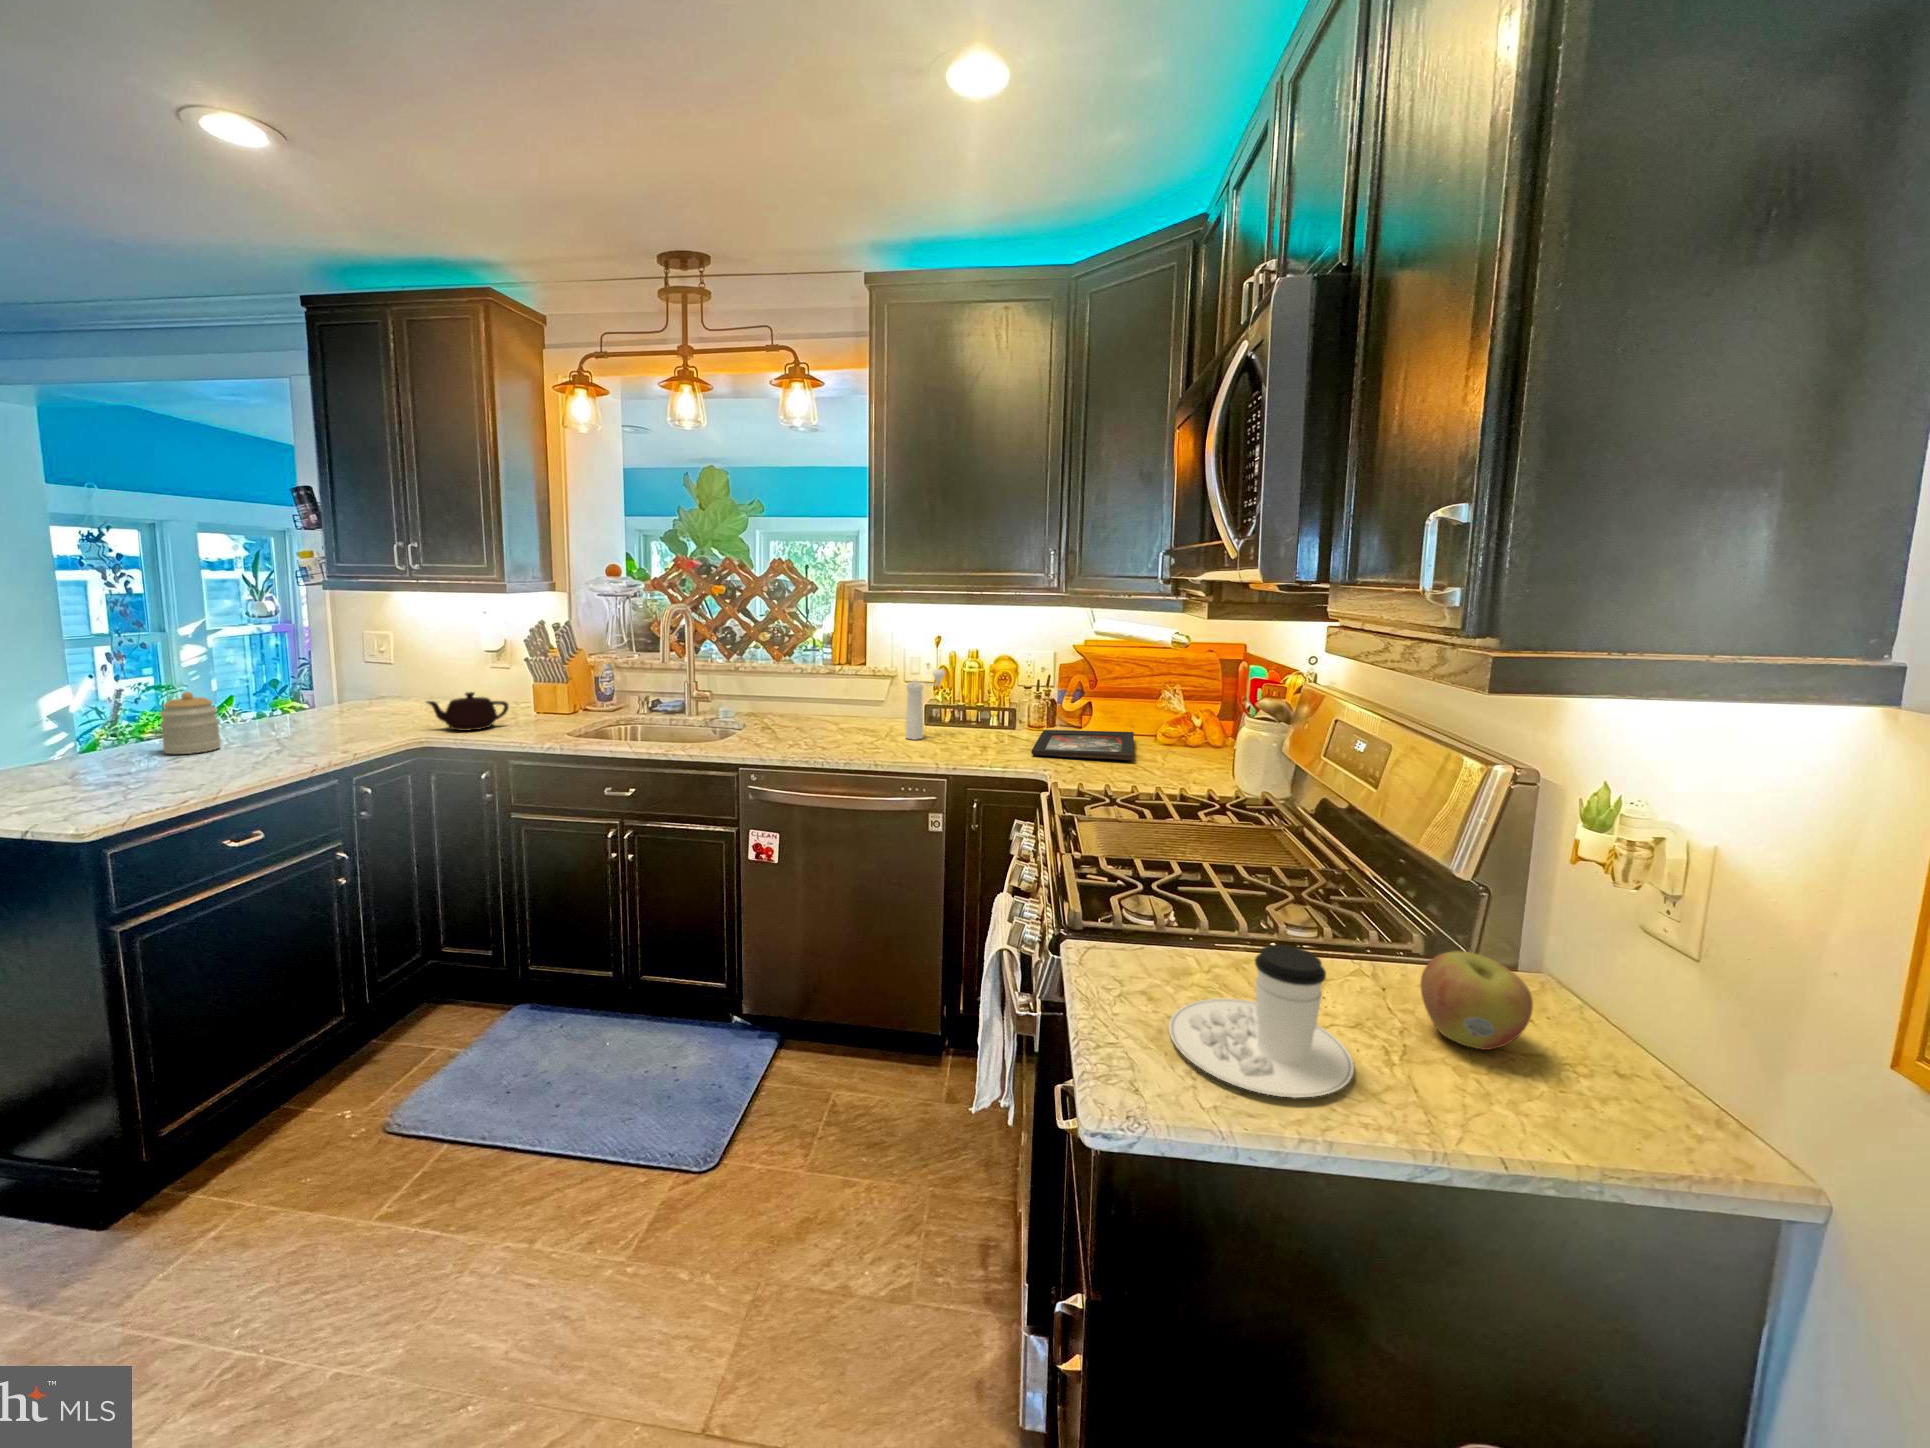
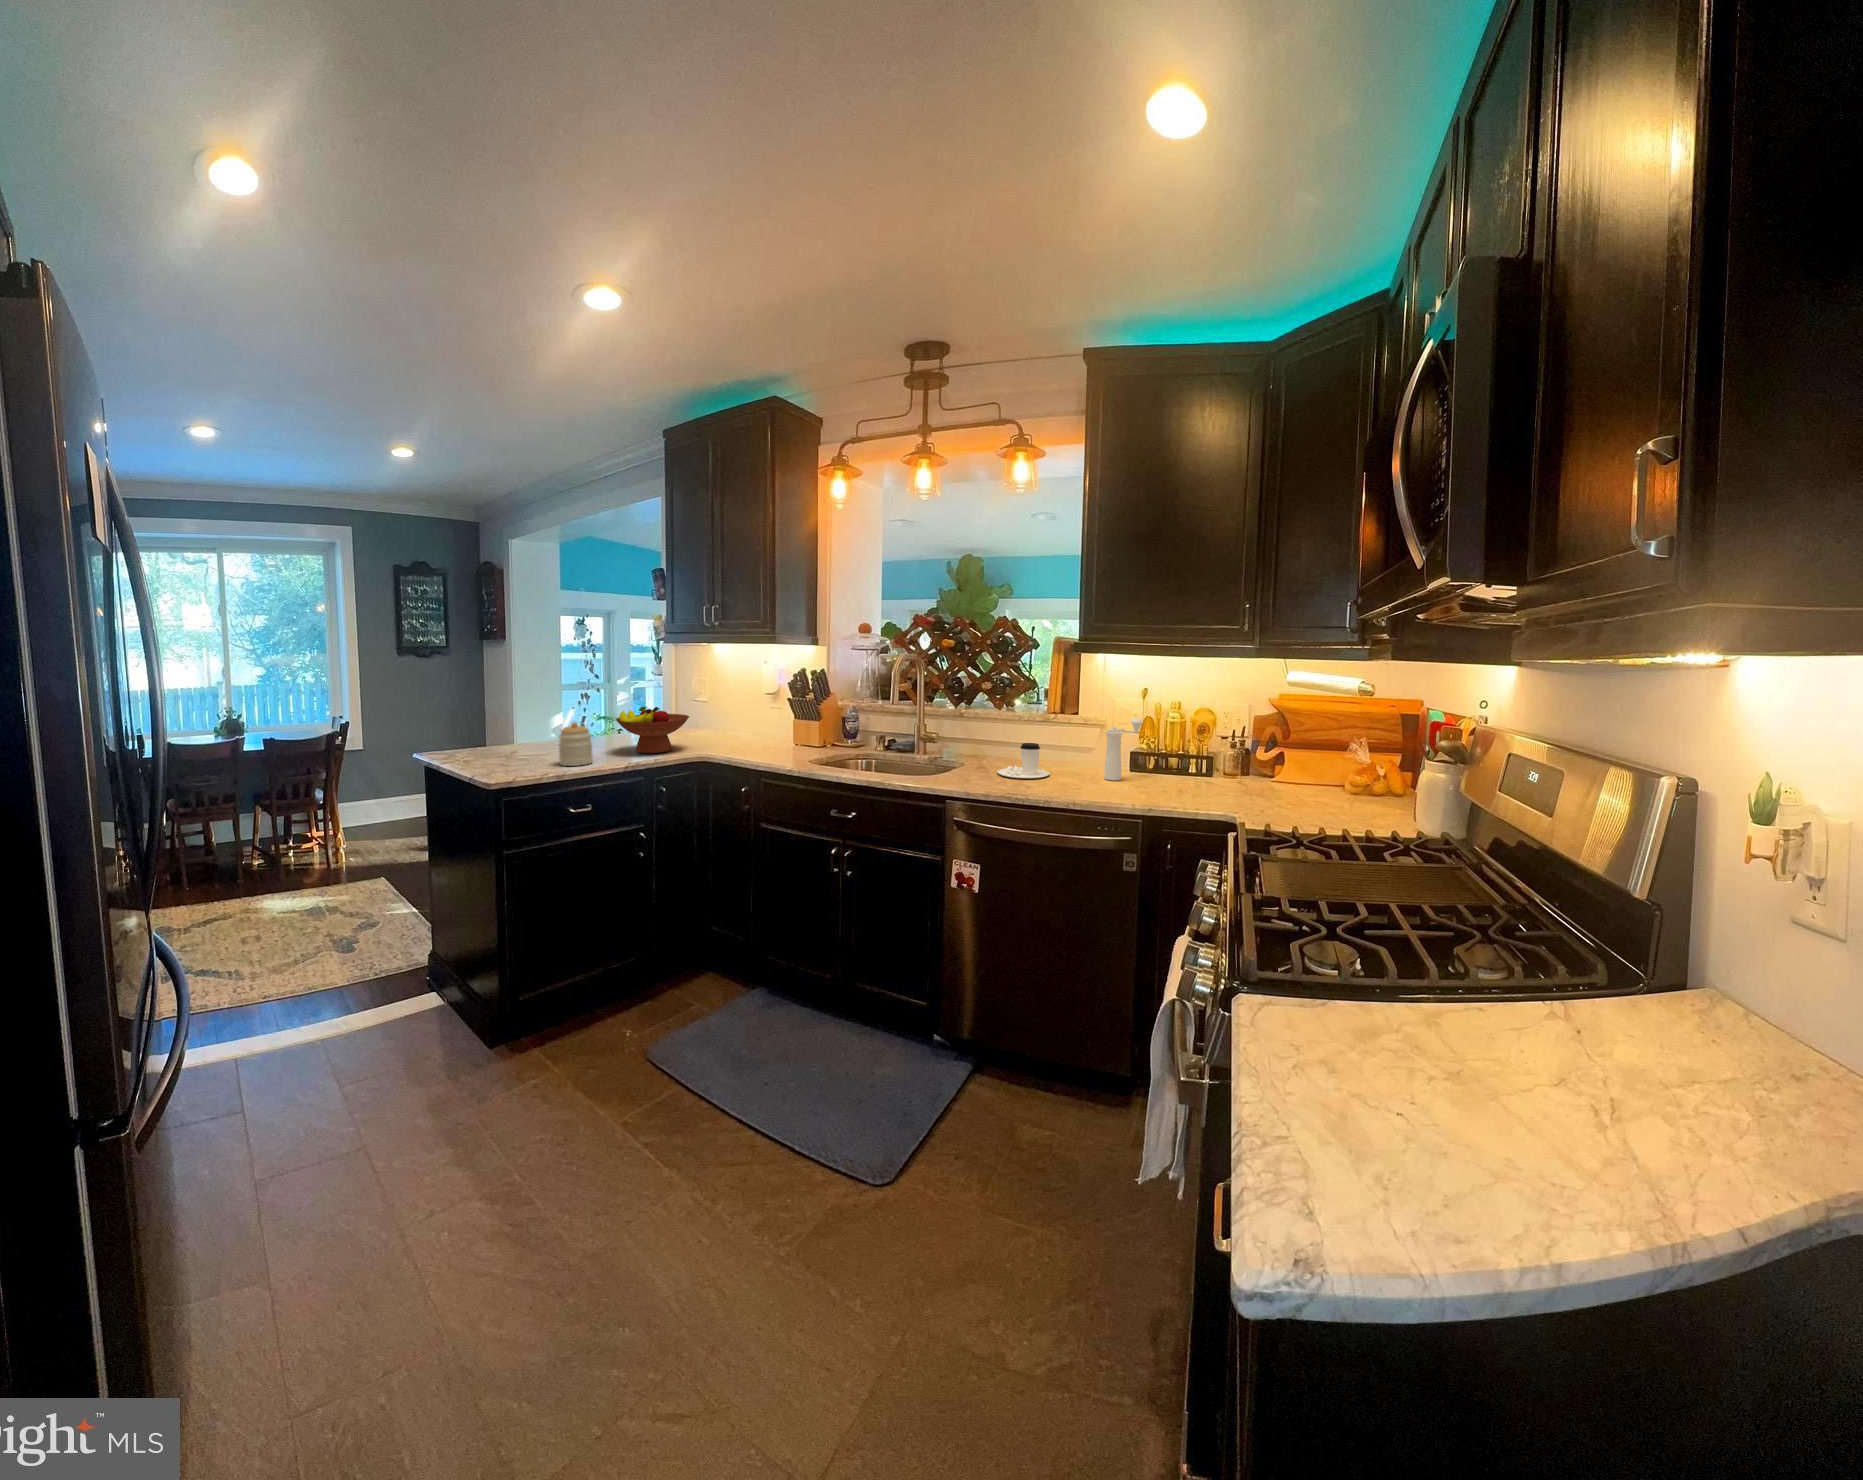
fruit bowl: none [259,668,376,732] -> present [615,706,689,753]
teapot: present [426,692,509,731] -> none [723,727,781,757]
decorative tray: present [1031,730,1134,760] -> none [1225,777,1333,810]
coffee cup: present [1169,945,1354,1098] -> present [997,743,1050,778]
apple: present [1420,951,1533,1050] -> none [1607,1006,1736,1103]

